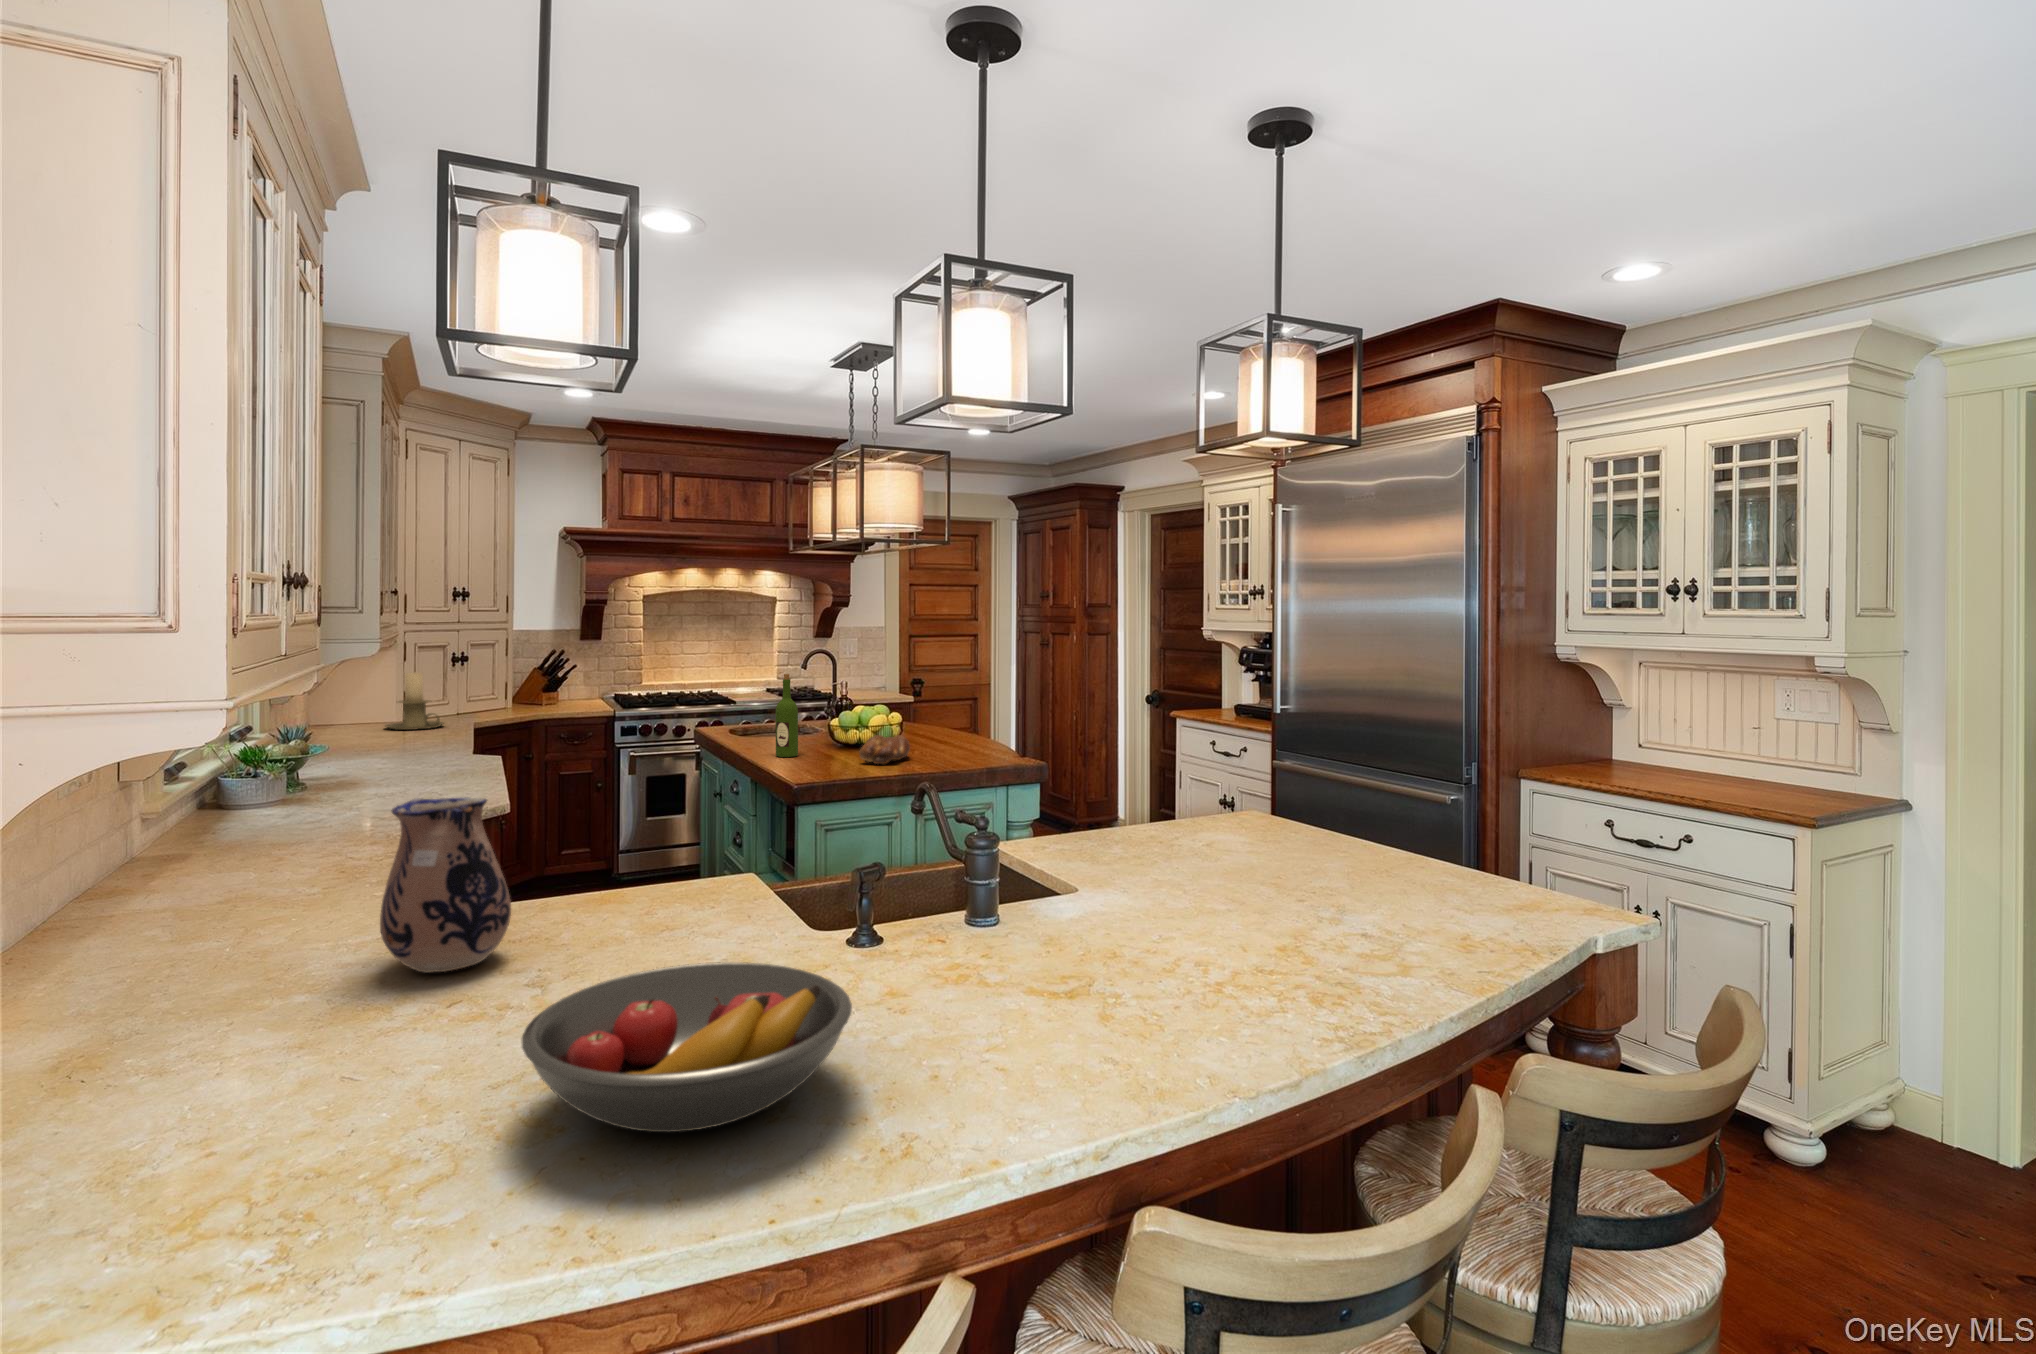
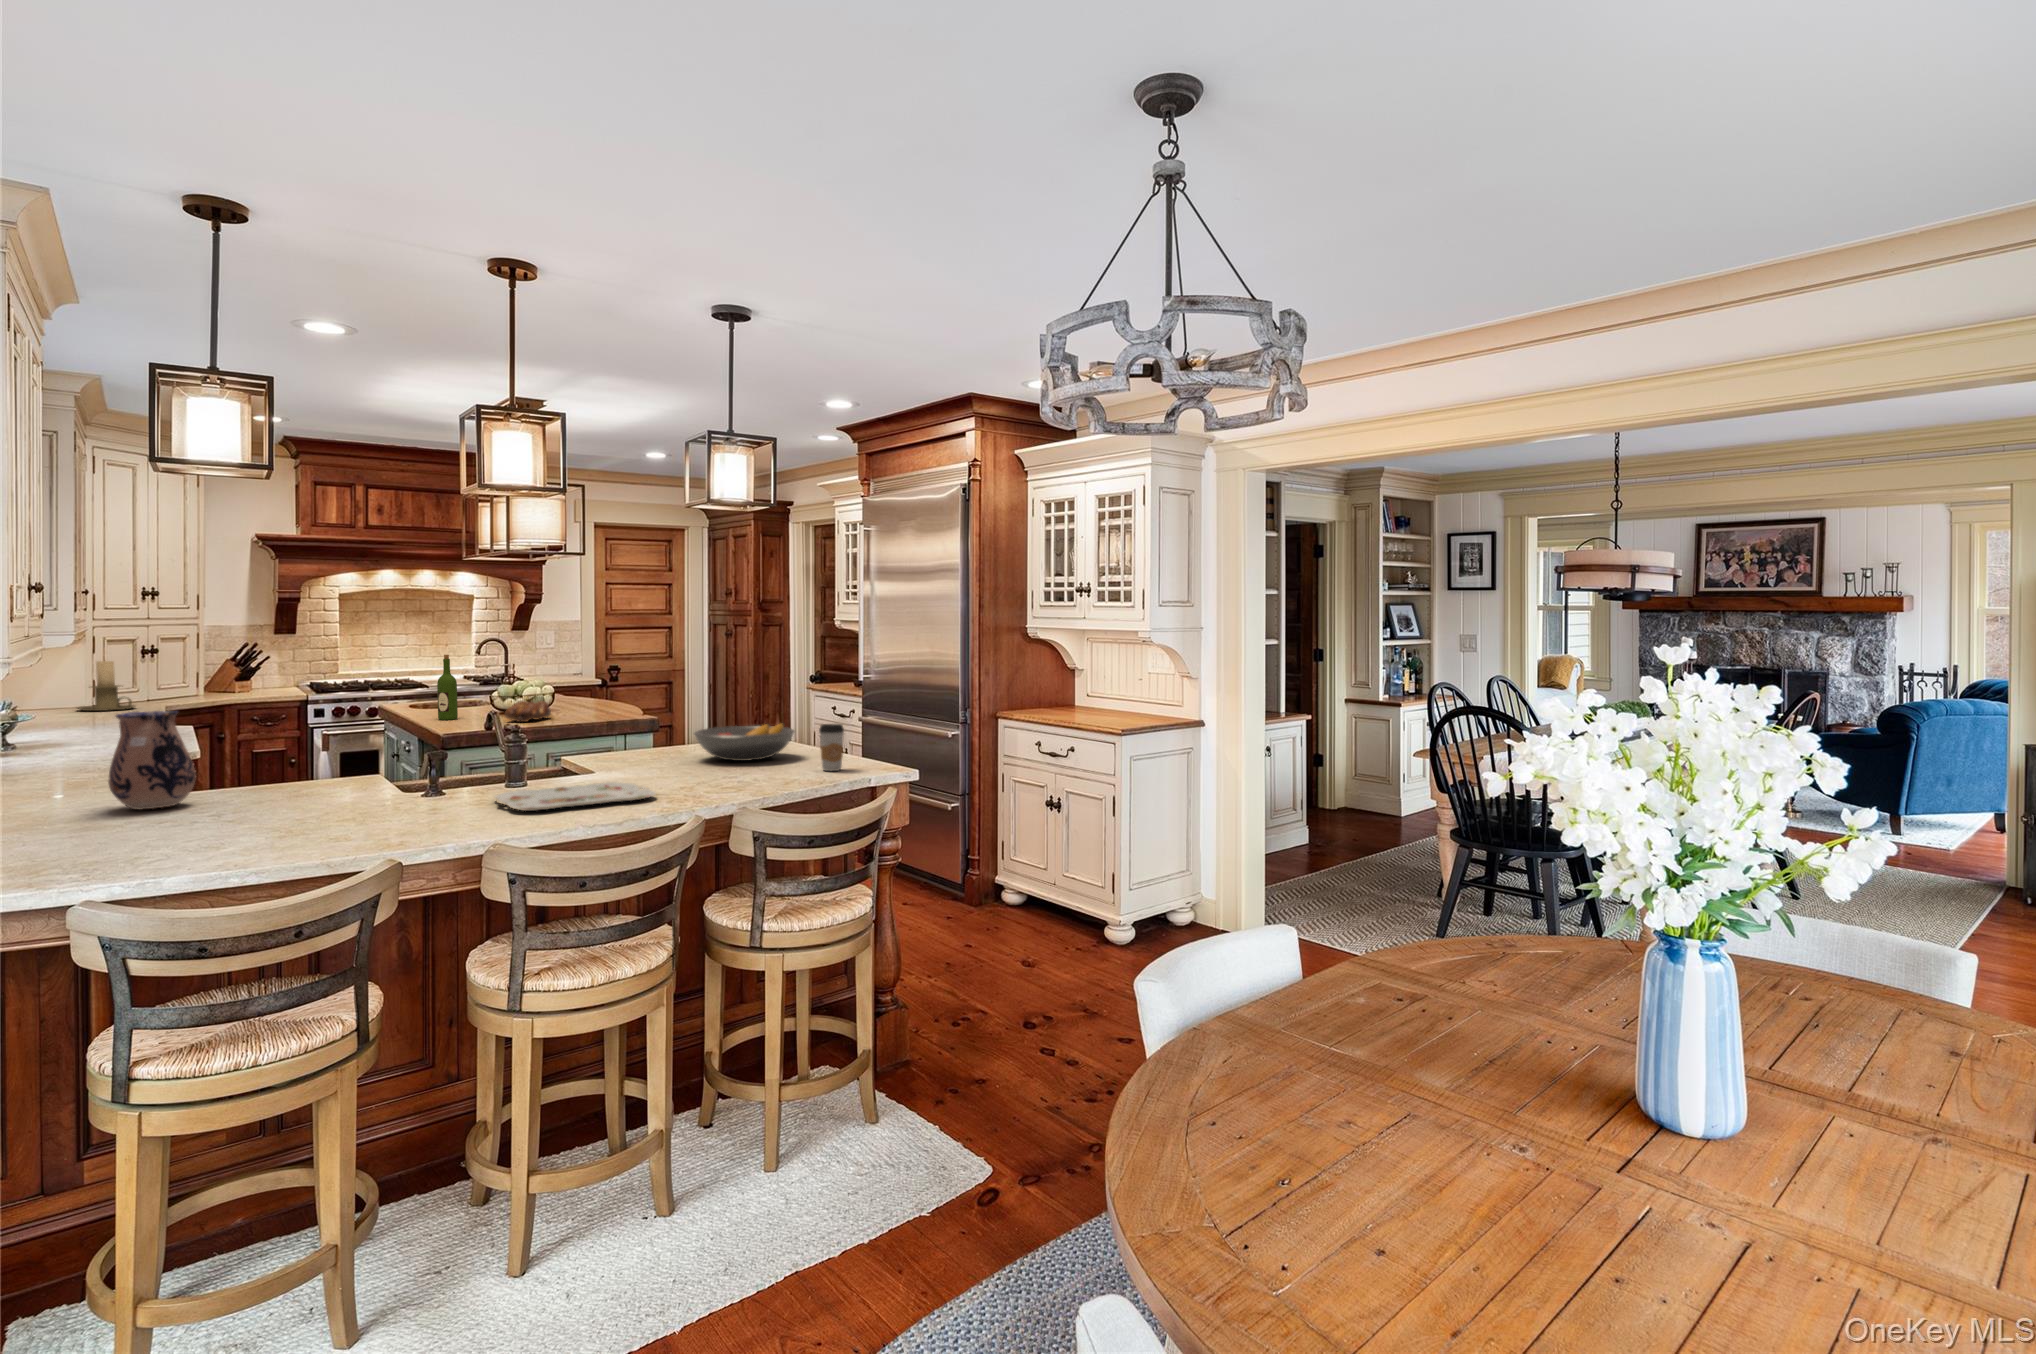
coffee cup: none [1454,821,1501,906] -> present [819,724,844,771]
serving tray: none [992,932,1284,1030] -> present [495,782,655,811]
fruit bowl: present [522,962,852,1132] -> present [694,723,794,761]

